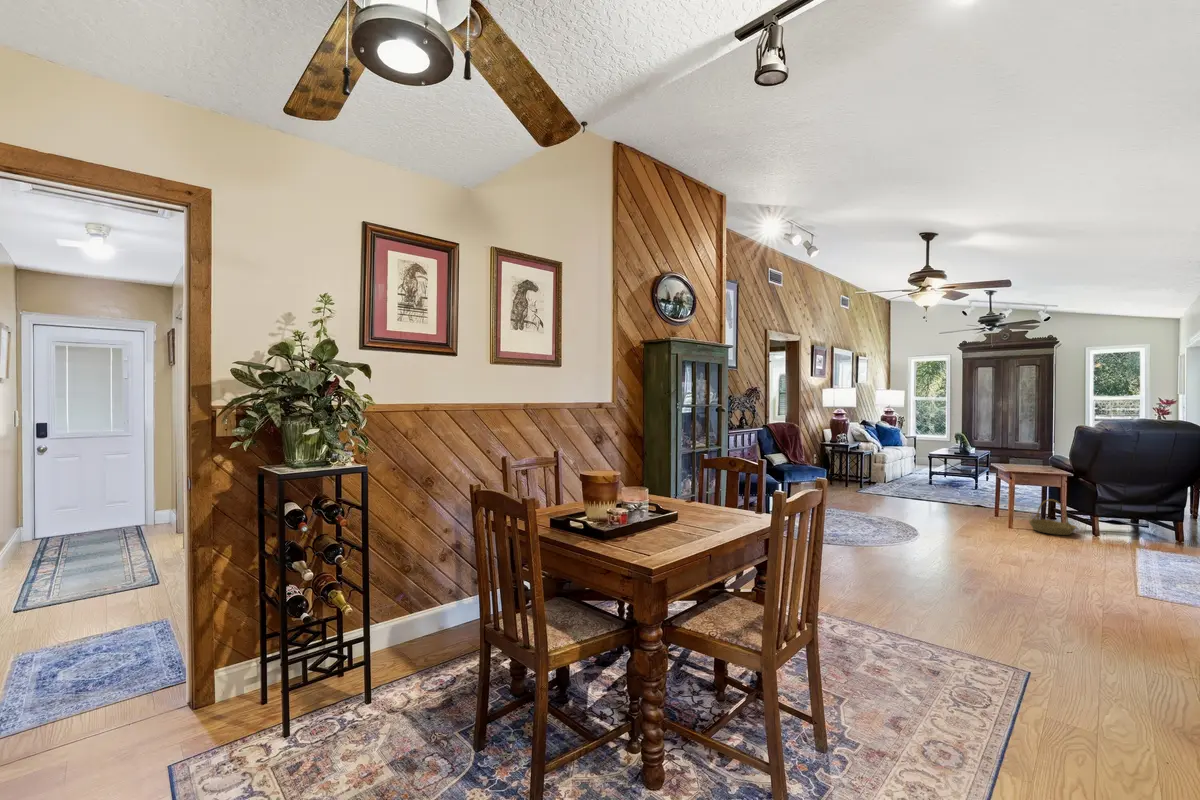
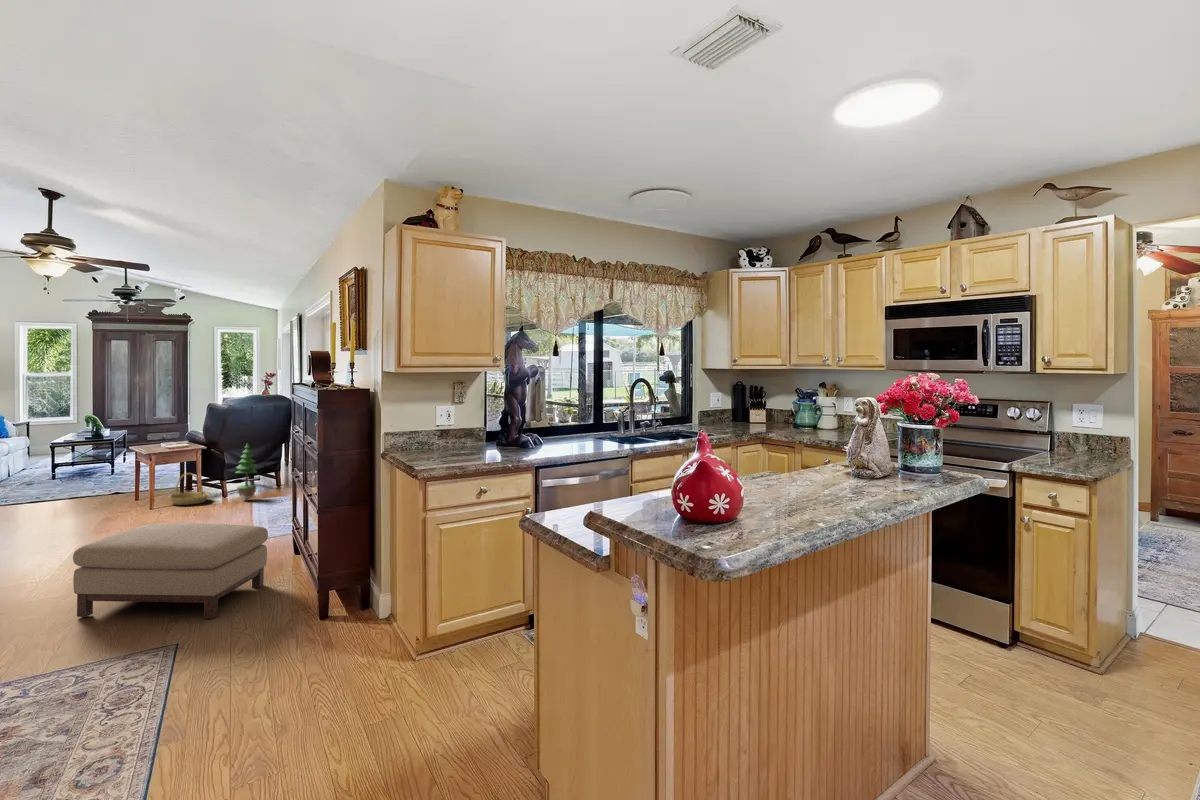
potted tree: none [1109,473,1143,544] -> present [236,443,257,500]
ottoman: none [931,547,1165,686] -> present [73,523,268,619]

